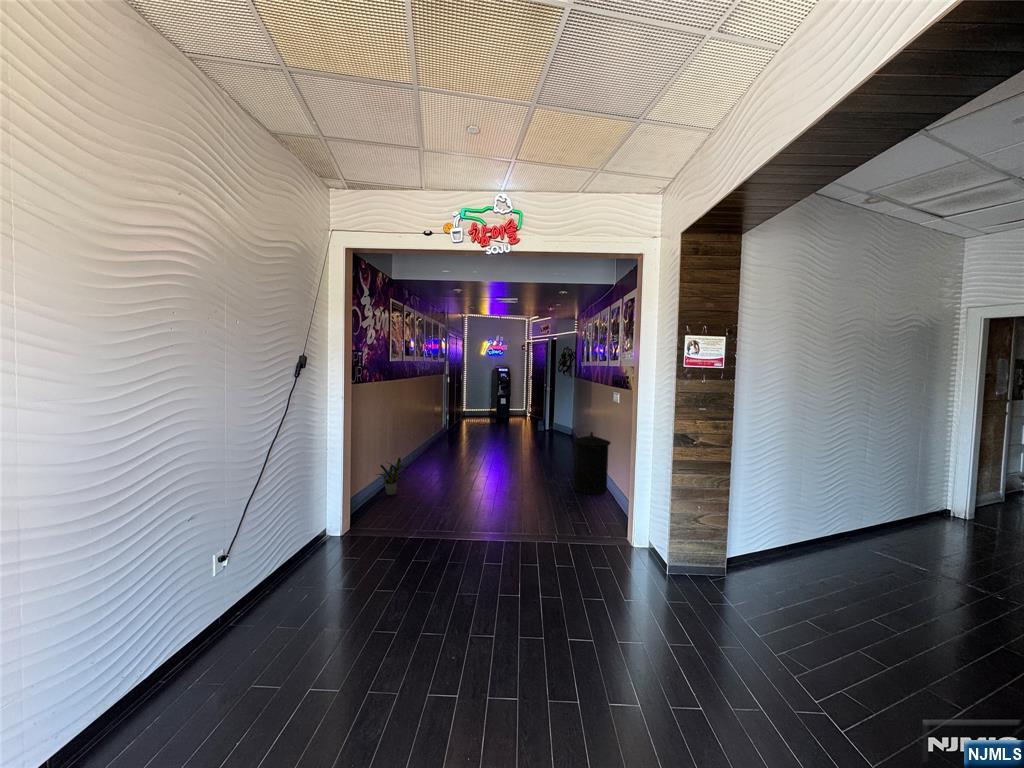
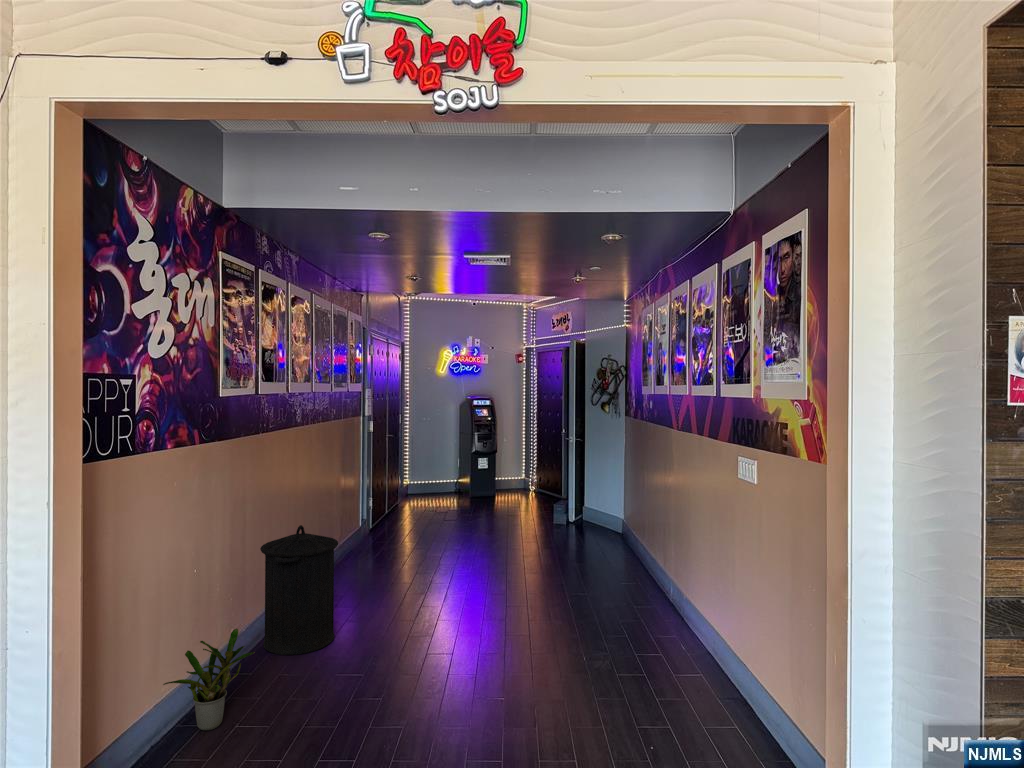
trash can: present [573,432,611,495] -> present [260,525,338,655]

